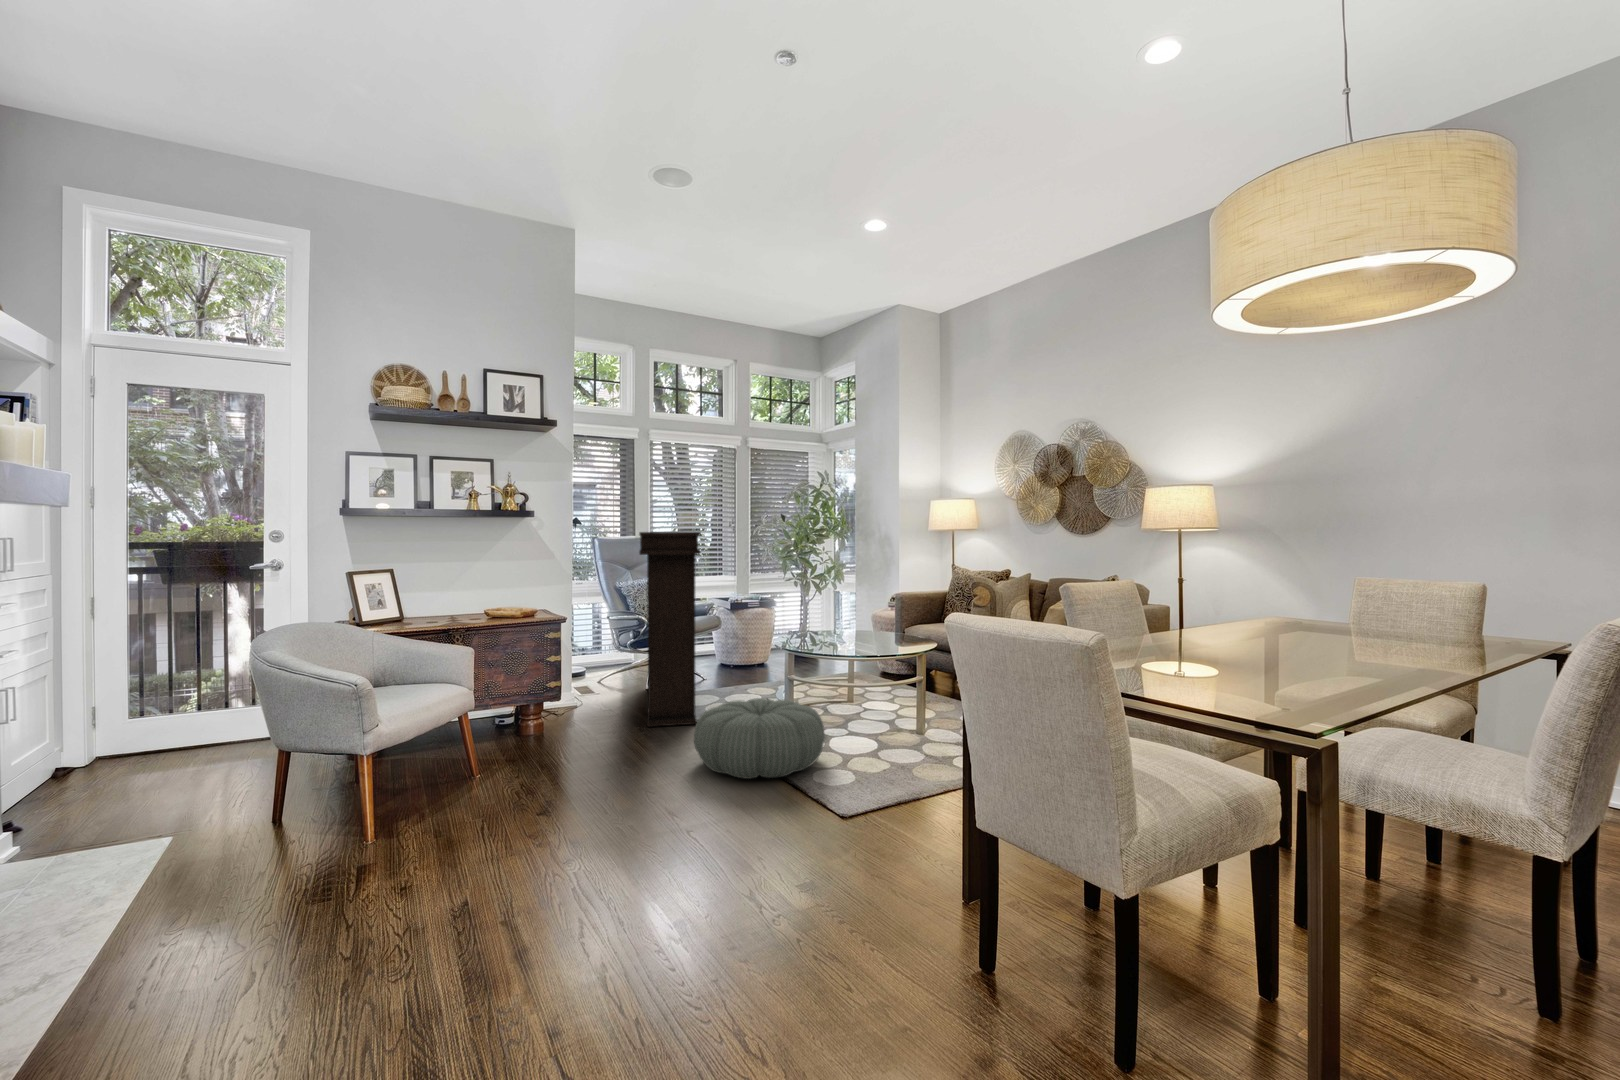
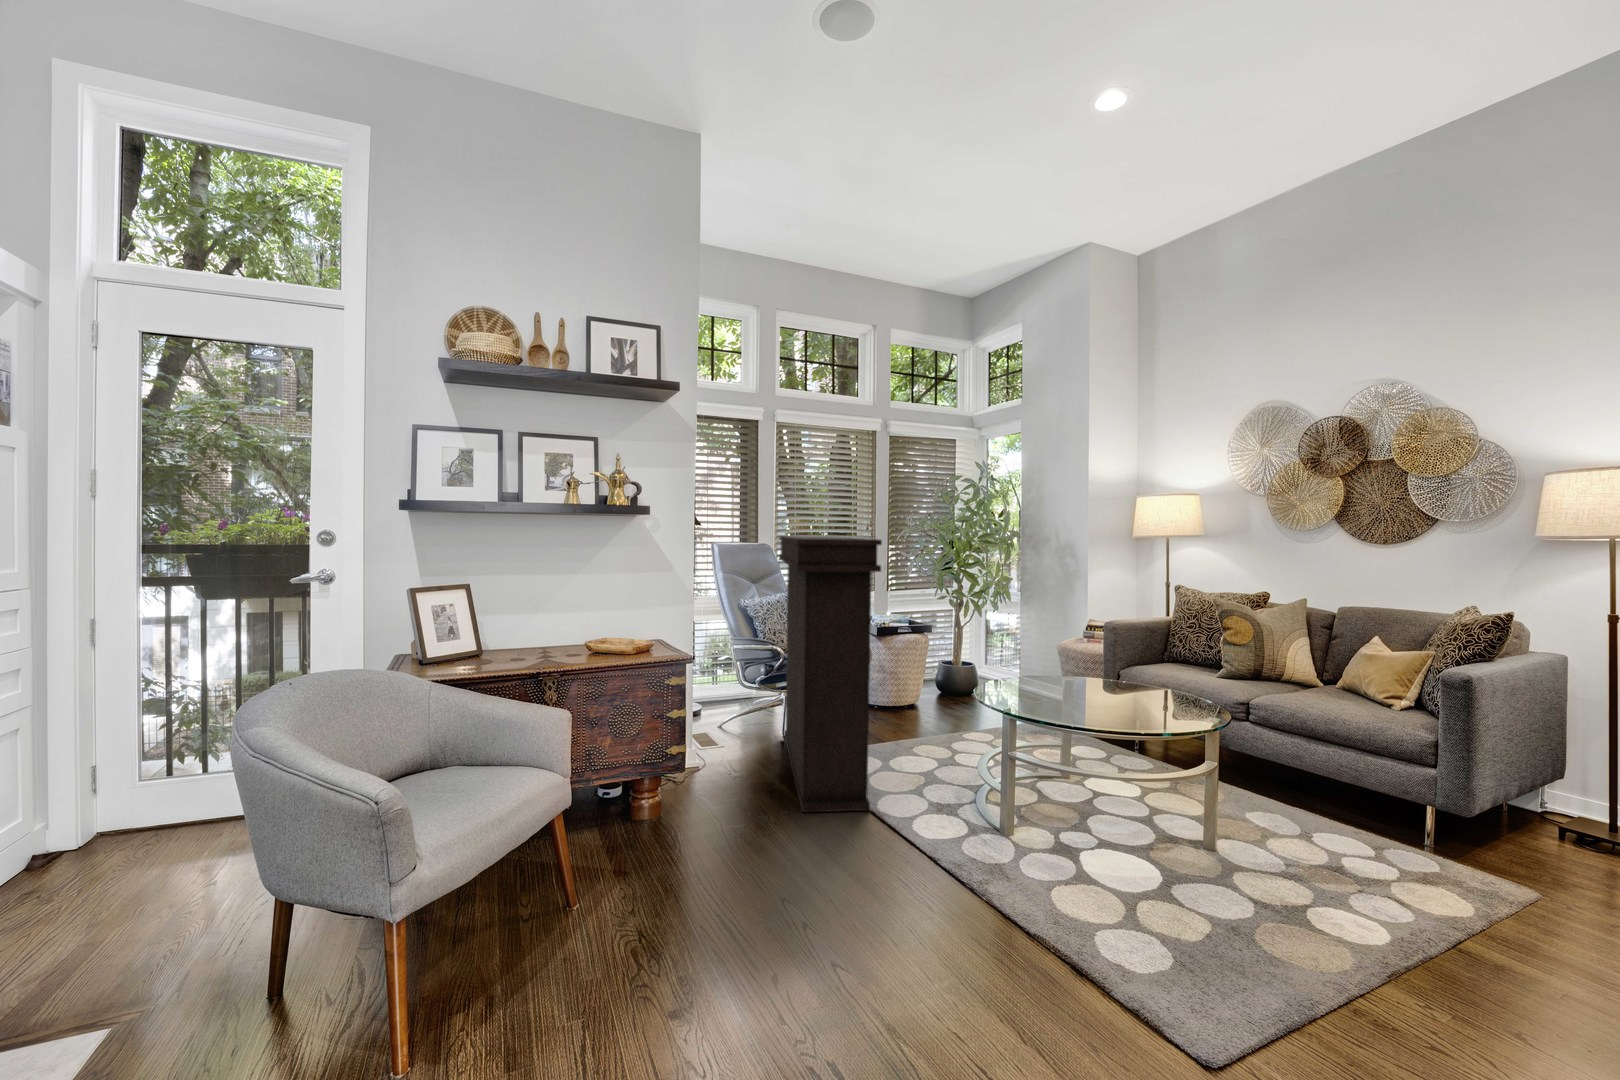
pouf: present [694,698,825,779] -> none [897,794,1112,948]

